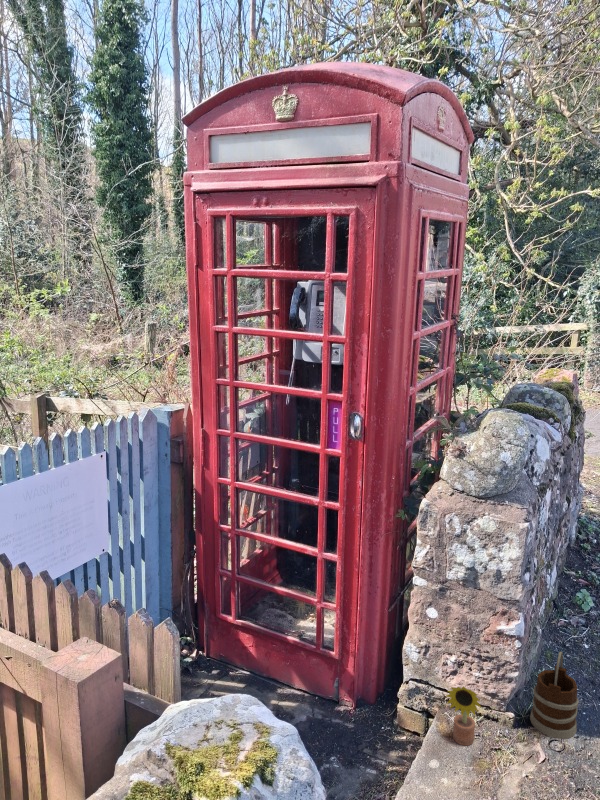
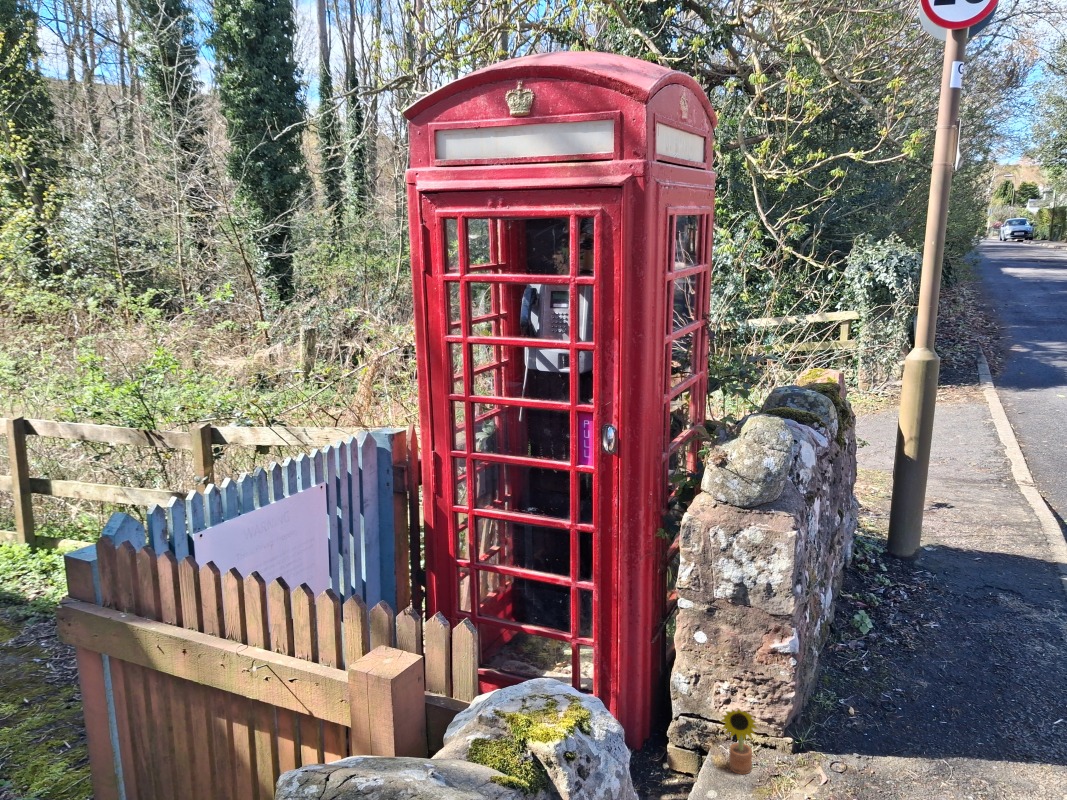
wooden bucket: present [530,652,578,739] -> none [810,670,859,762]

